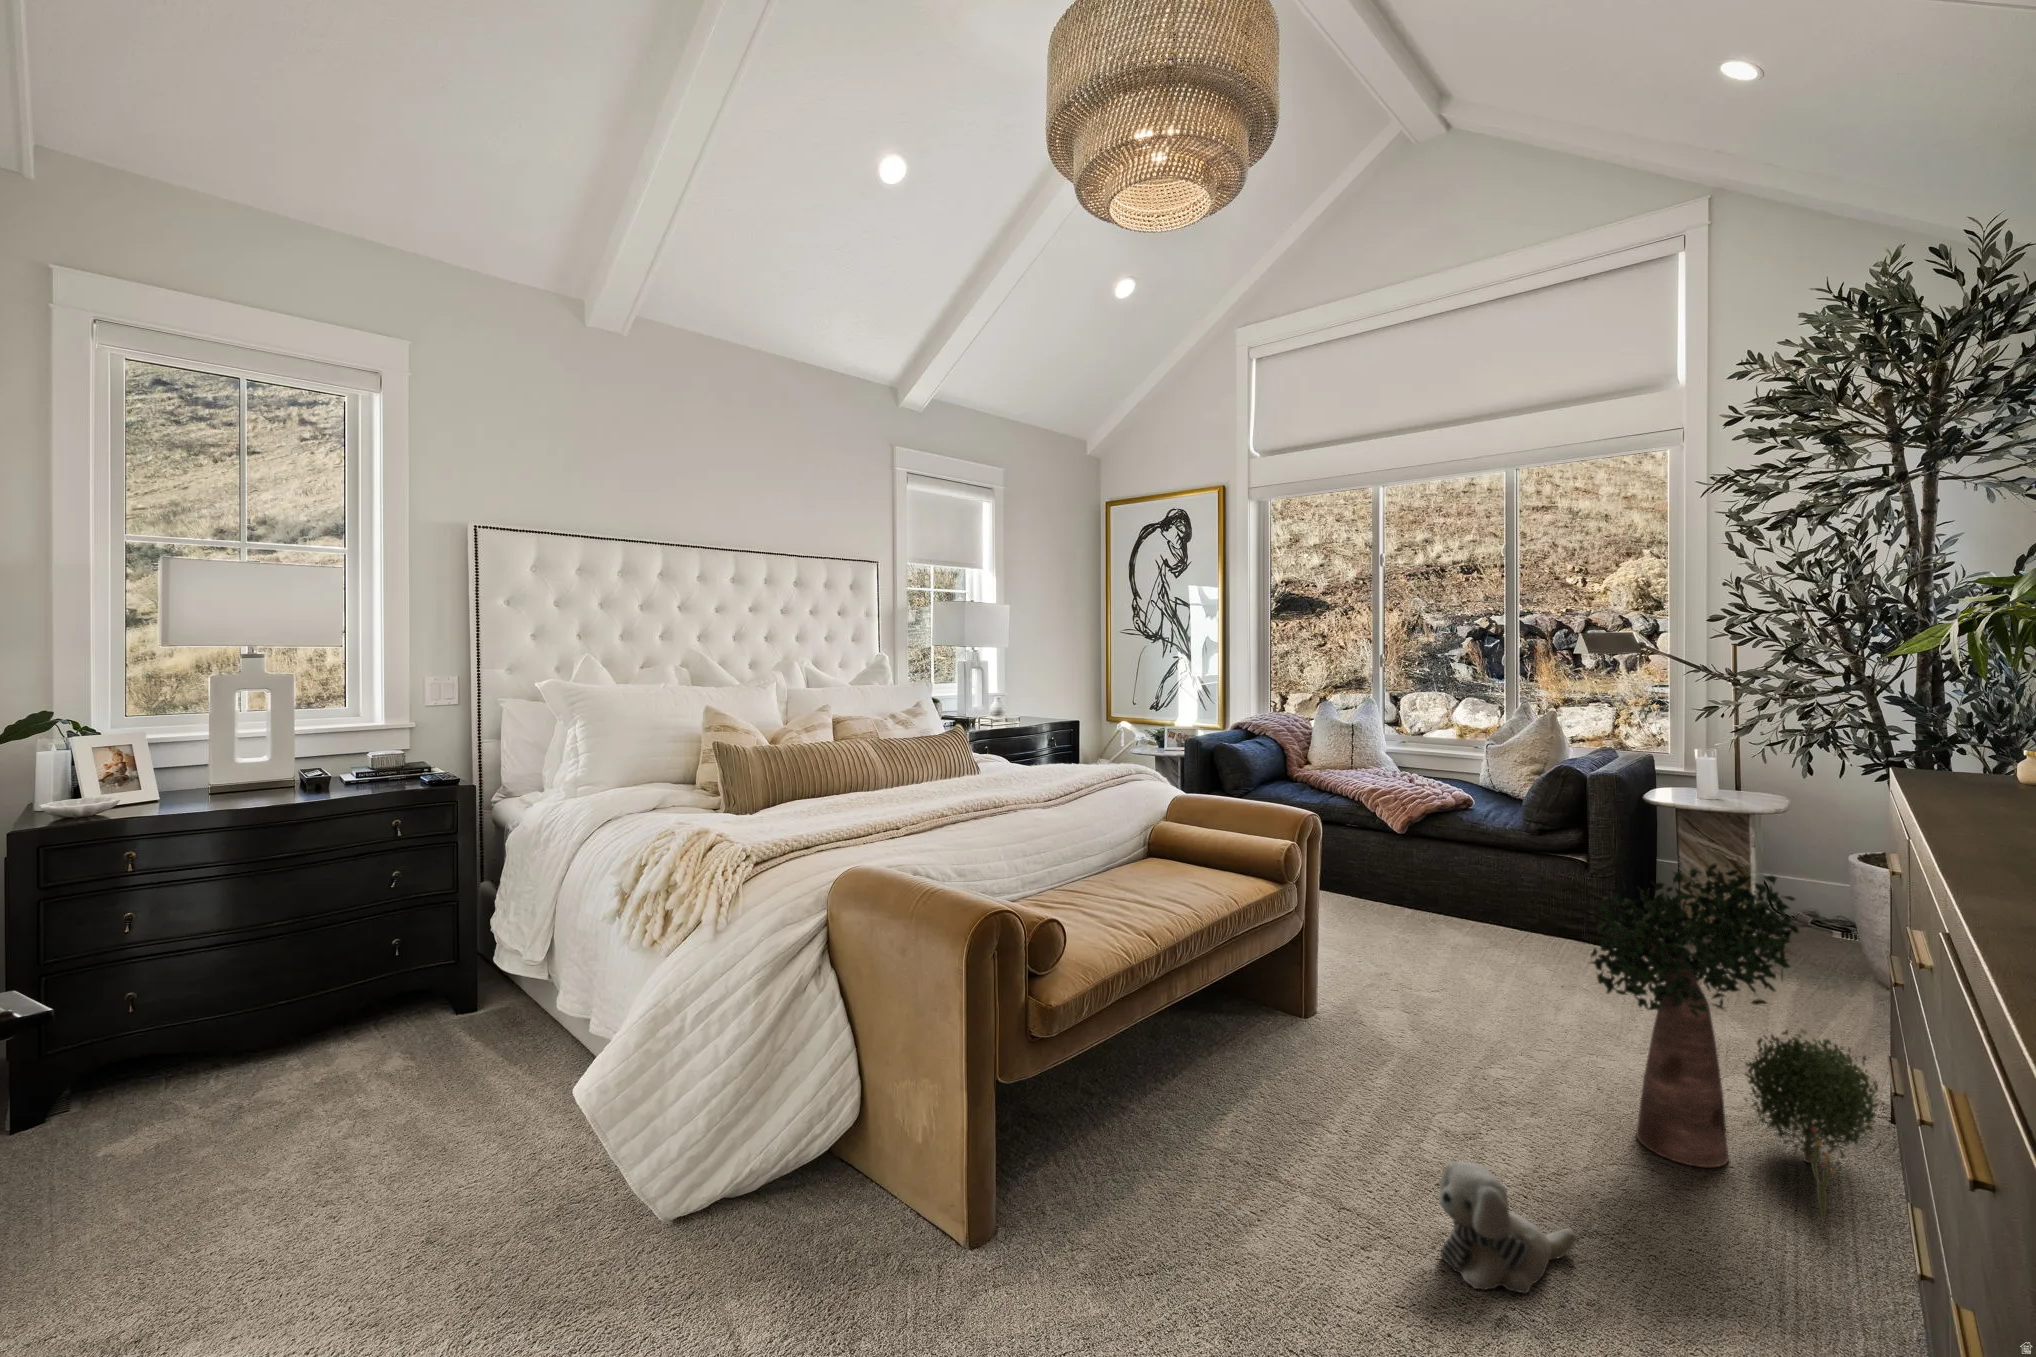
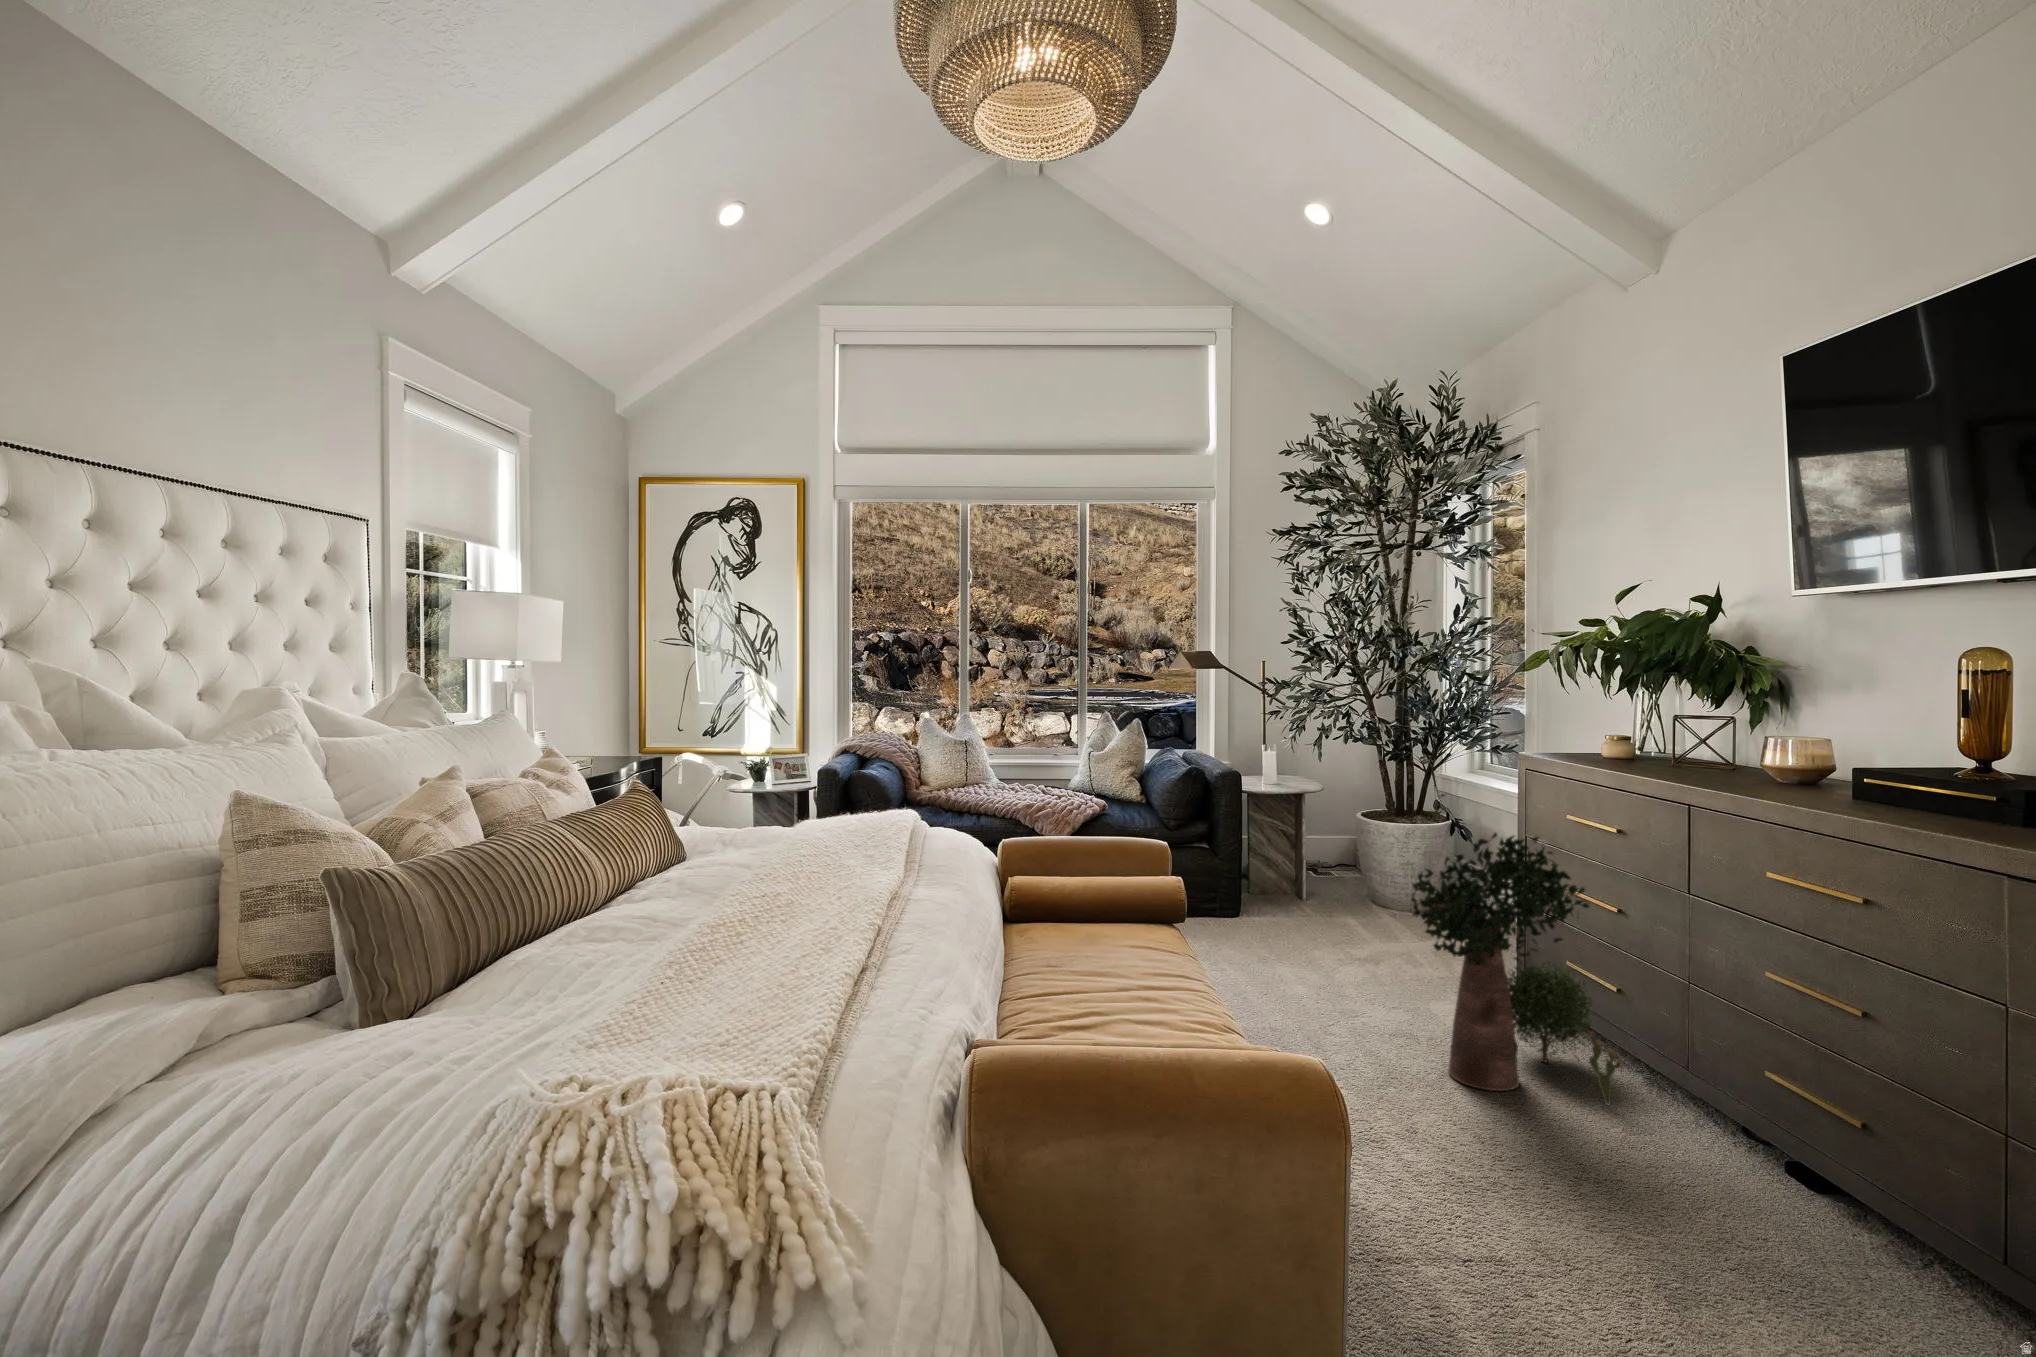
plush toy: present [1439,1161,1576,1293] -> none [1482,1142,1586,1262]

